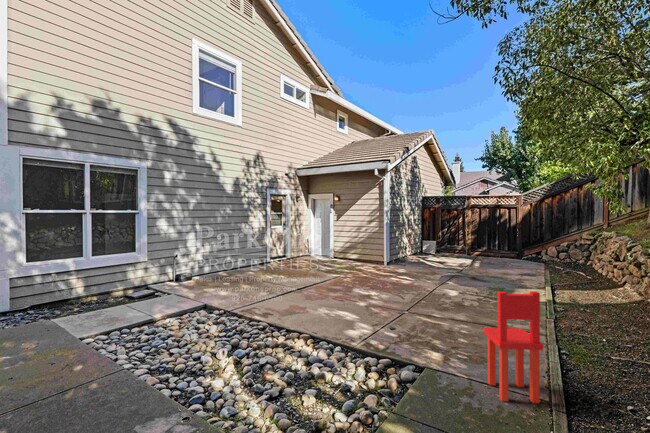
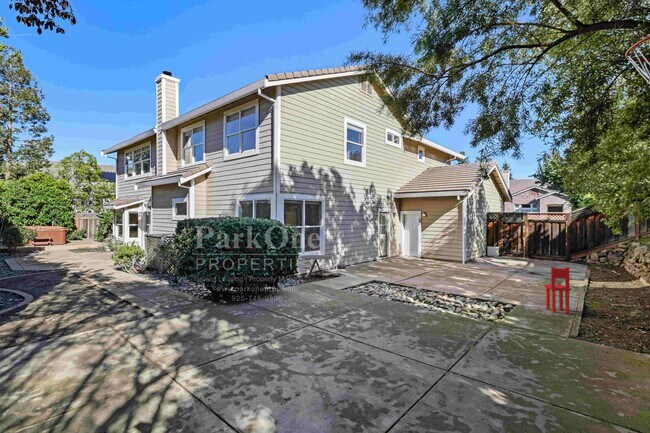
round table: none [73,260,141,308] -> present [300,255,332,280]

